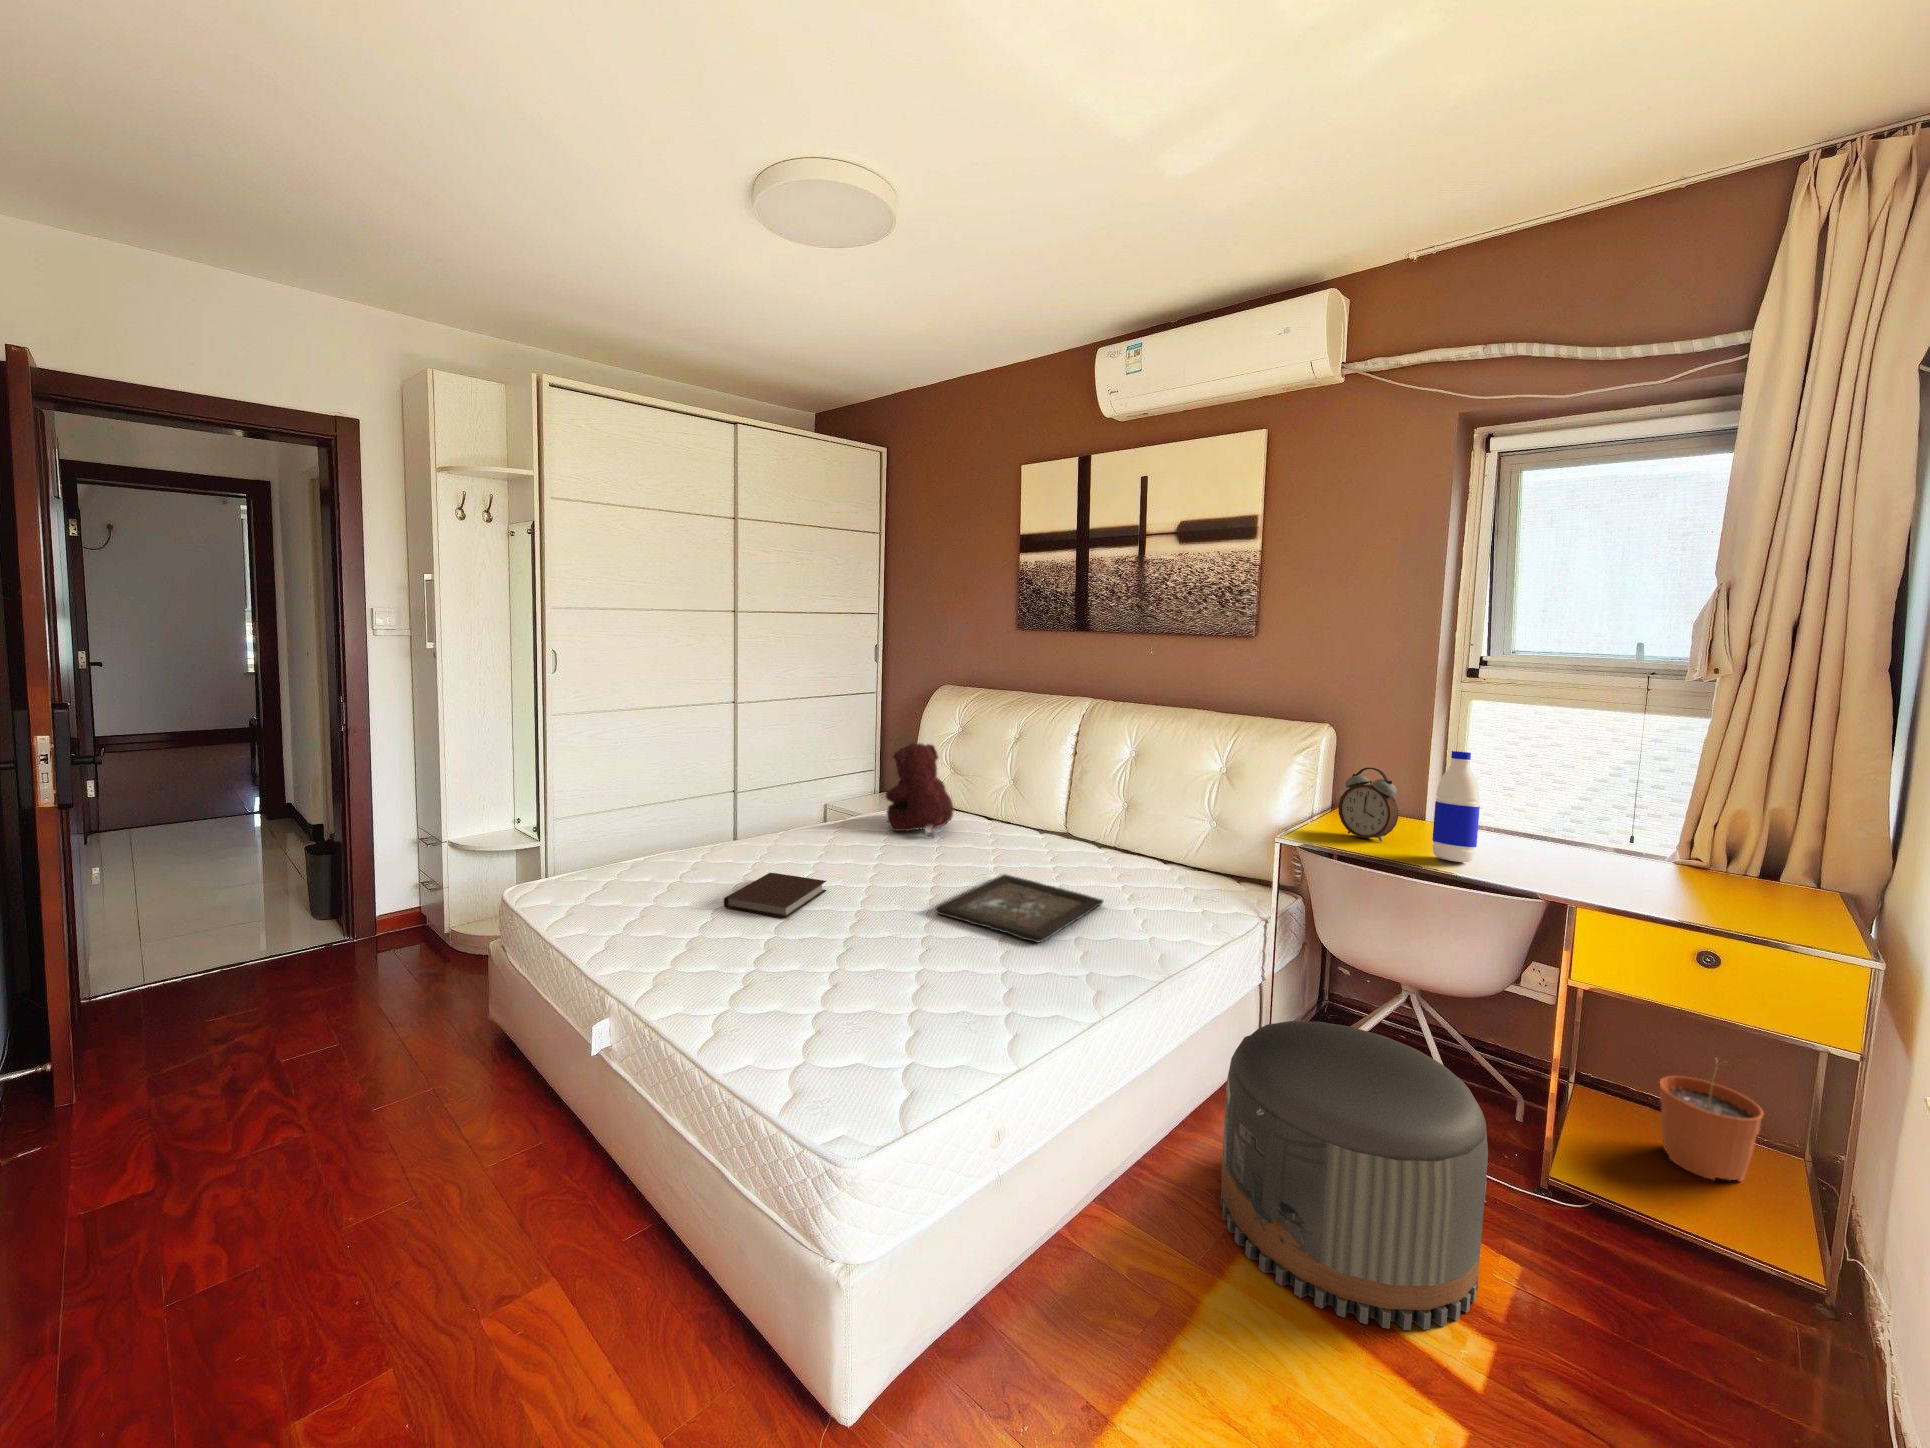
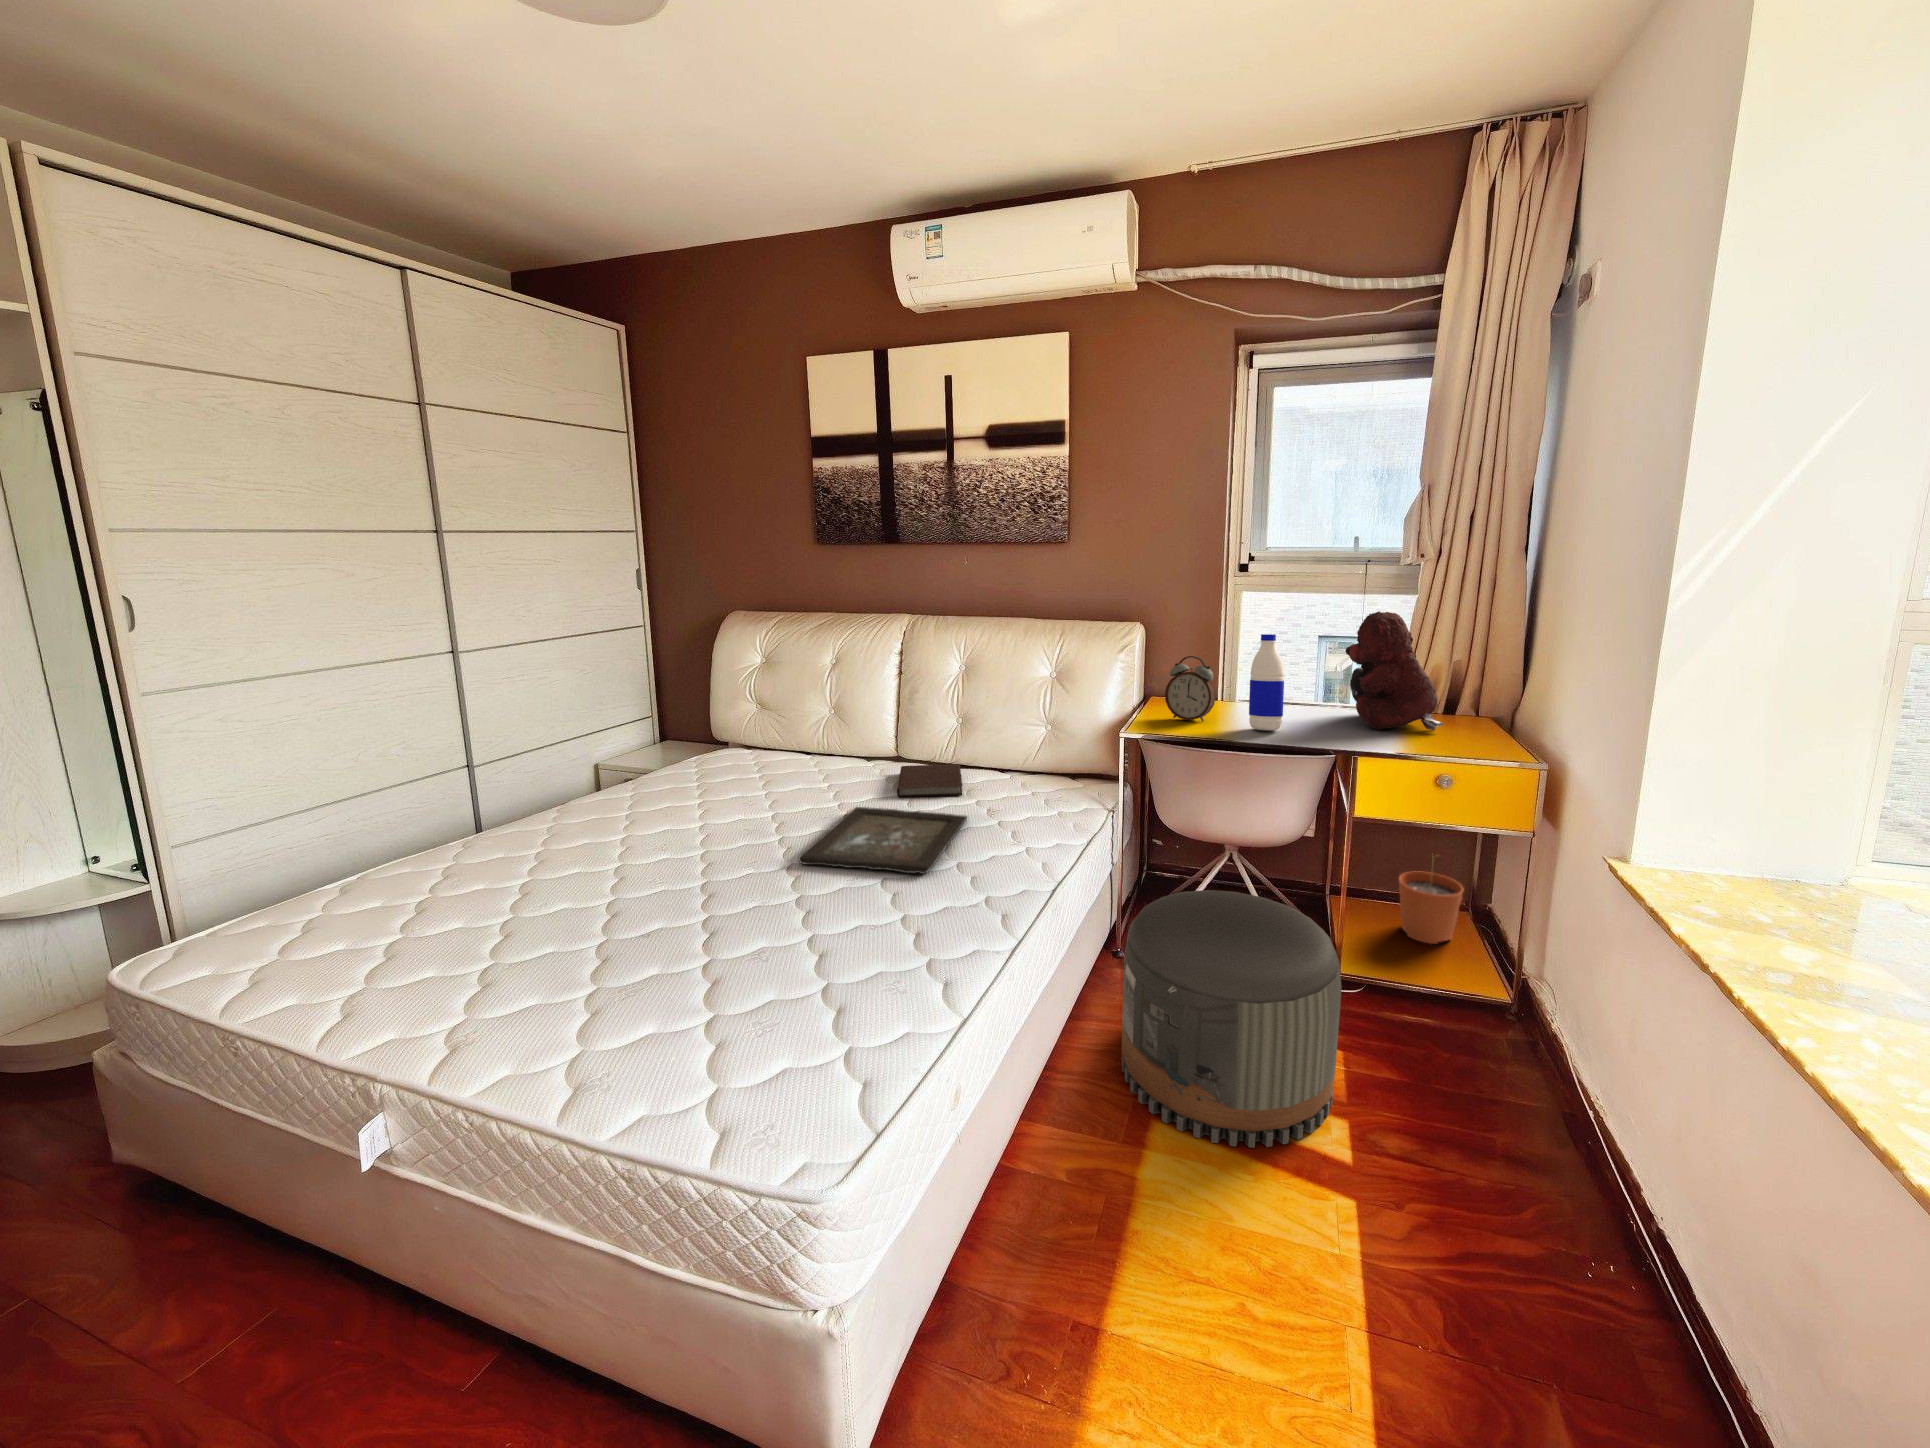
teddy bear: present [886,743,953,838] -> present [1346,611,1443,730]
notebook: present [724,873,826,918] -> present [897,764,962,797]

